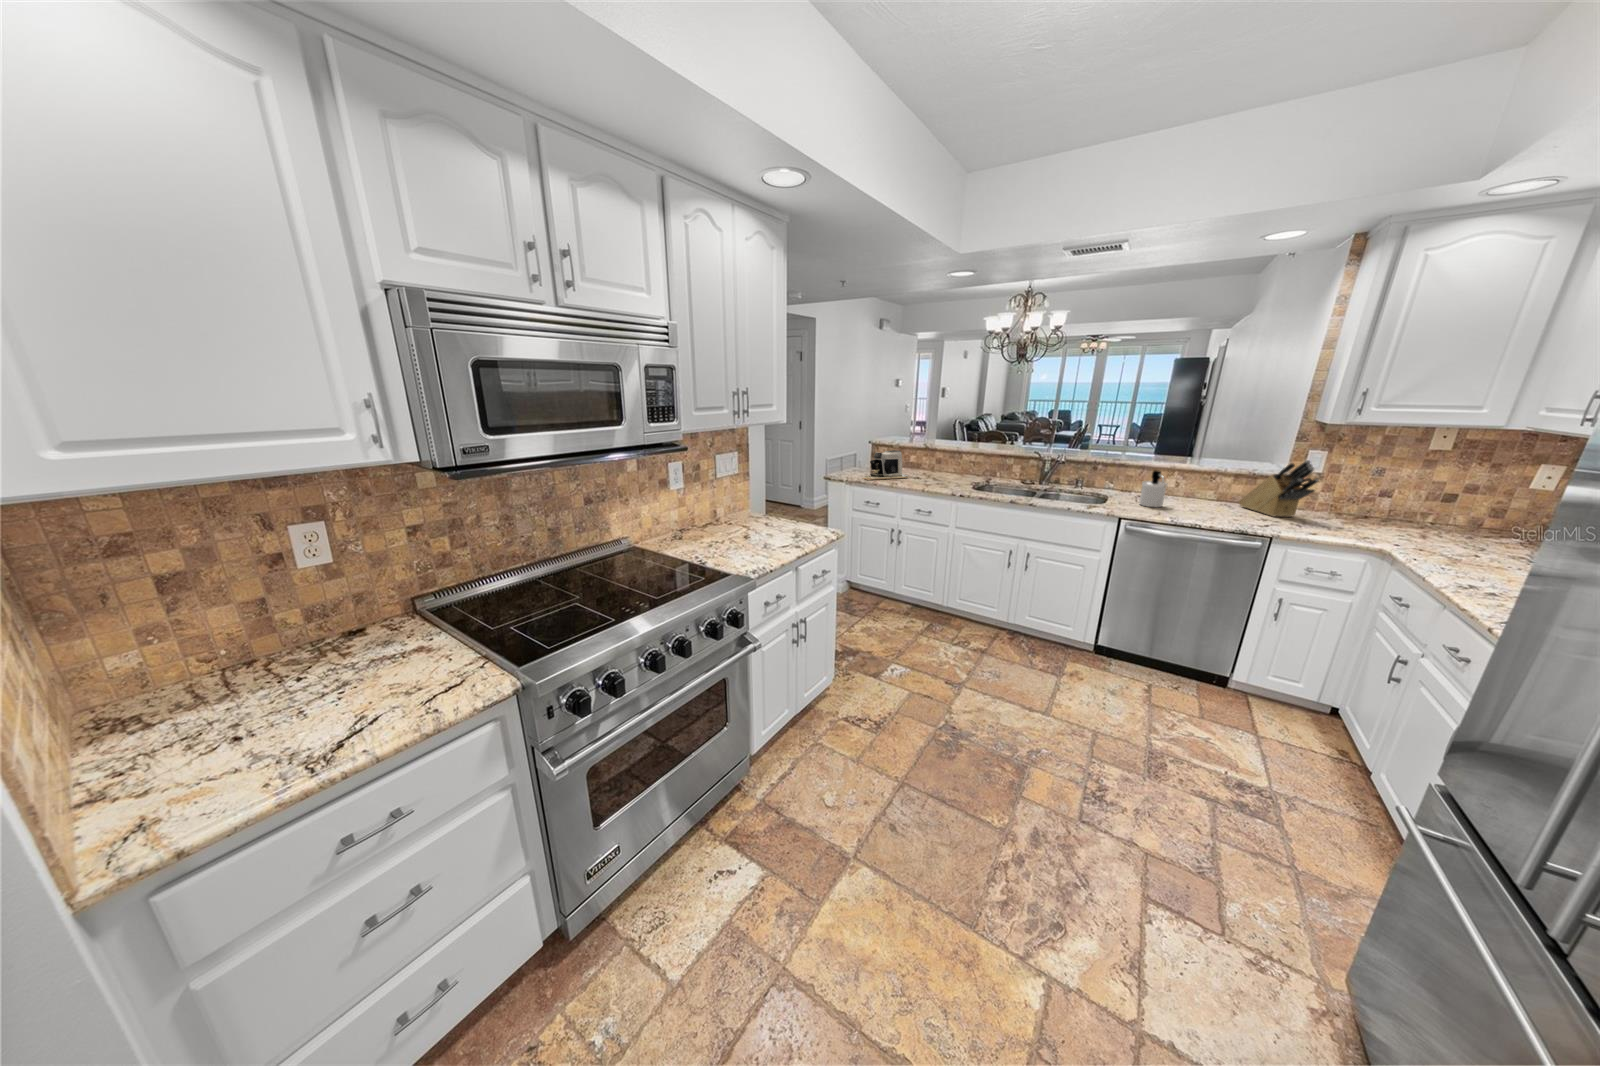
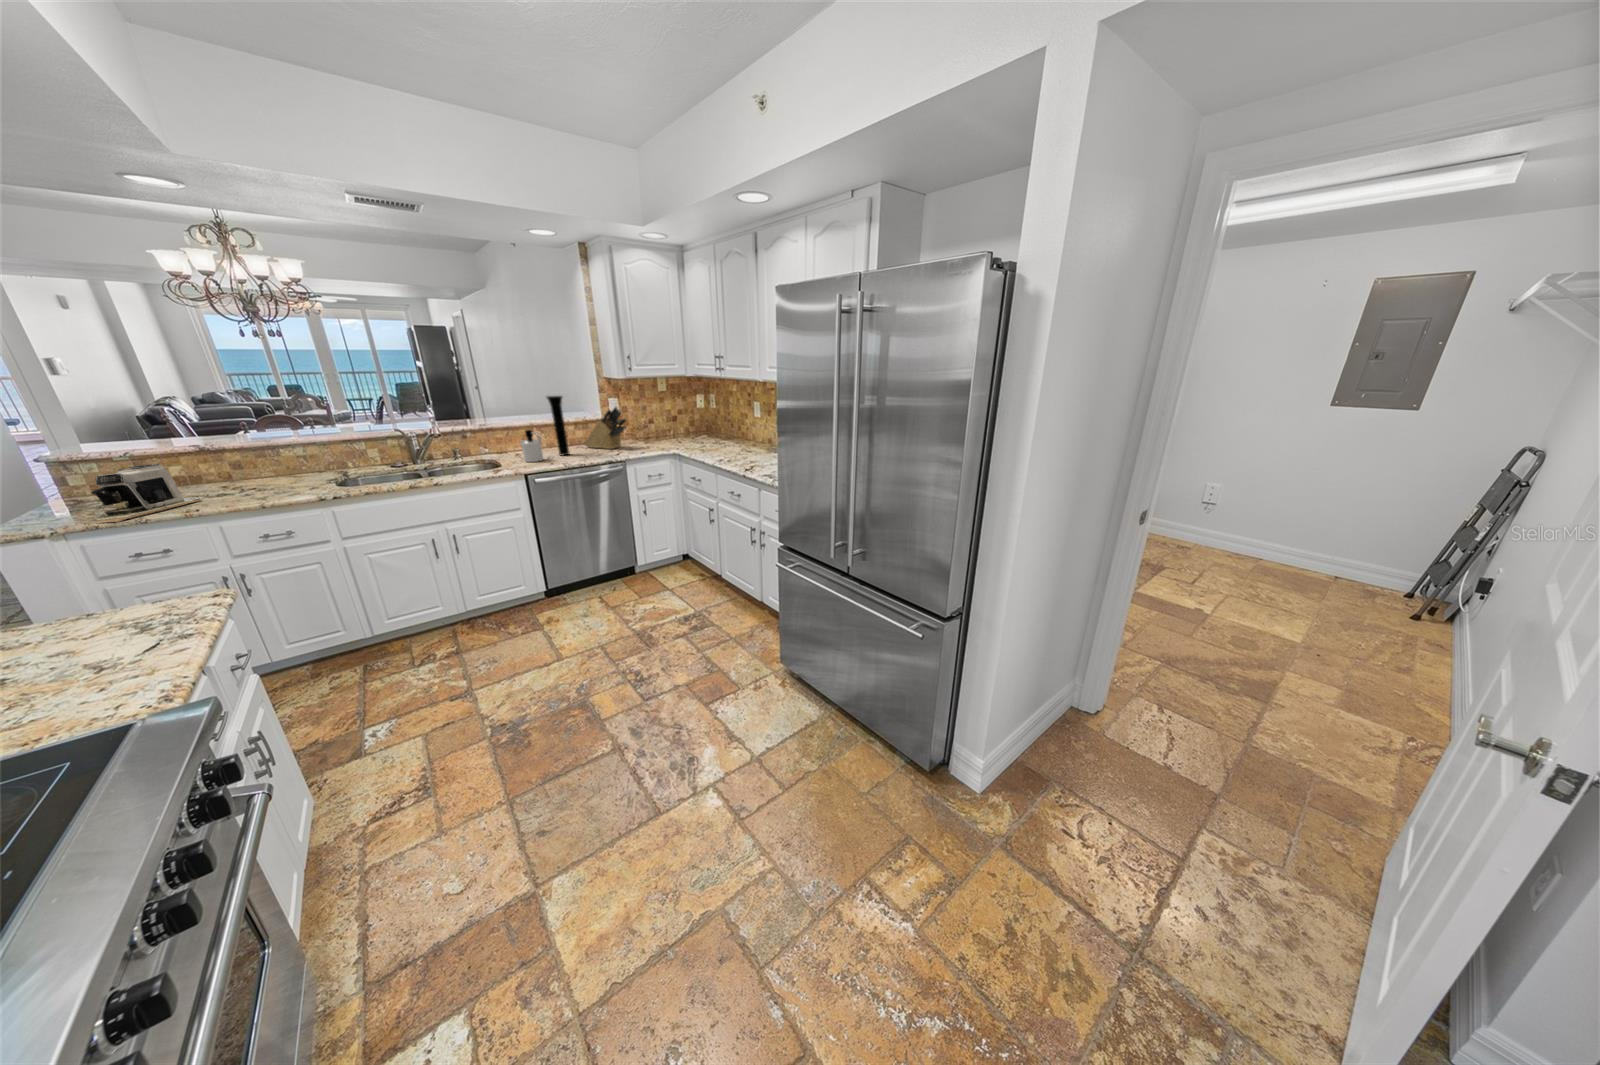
vase: none [1189,436,1224,509] -> present [547,396,570,455]

